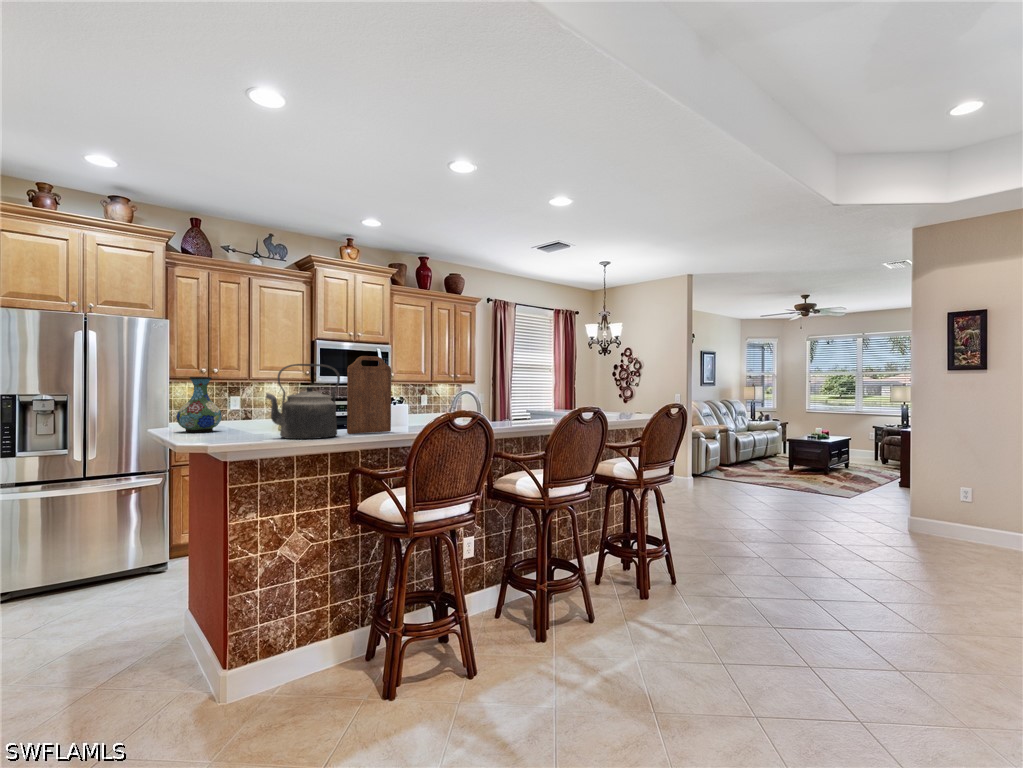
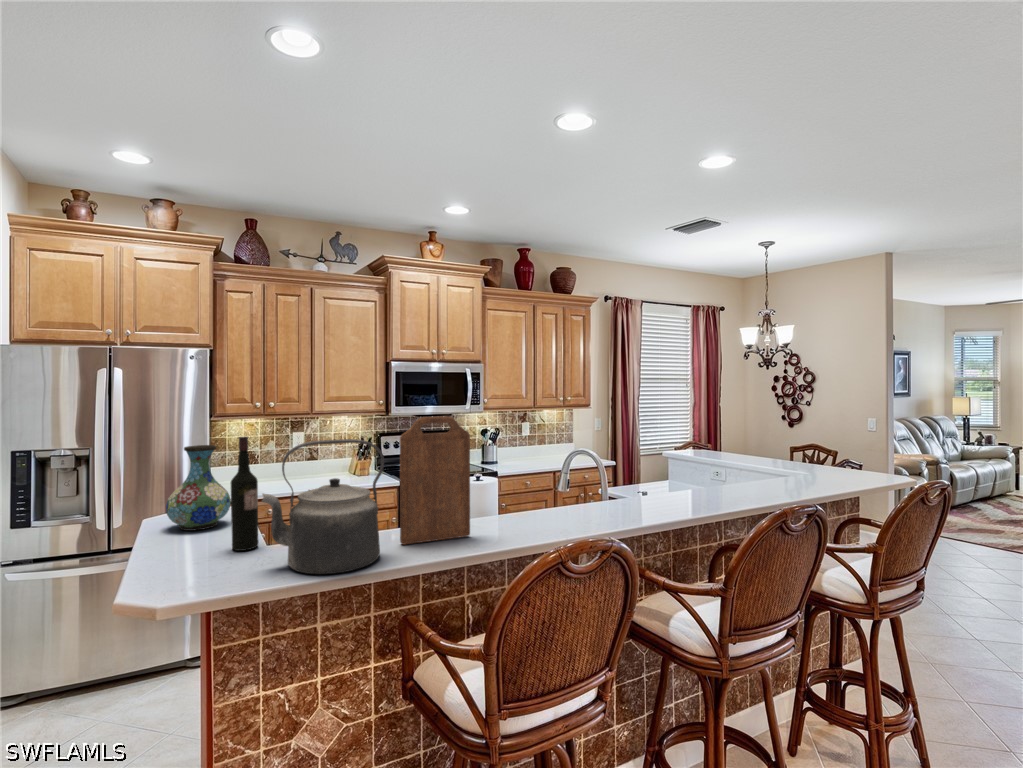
wine bottle: none [236,364,253,436] -> present [231,437,259,551]

